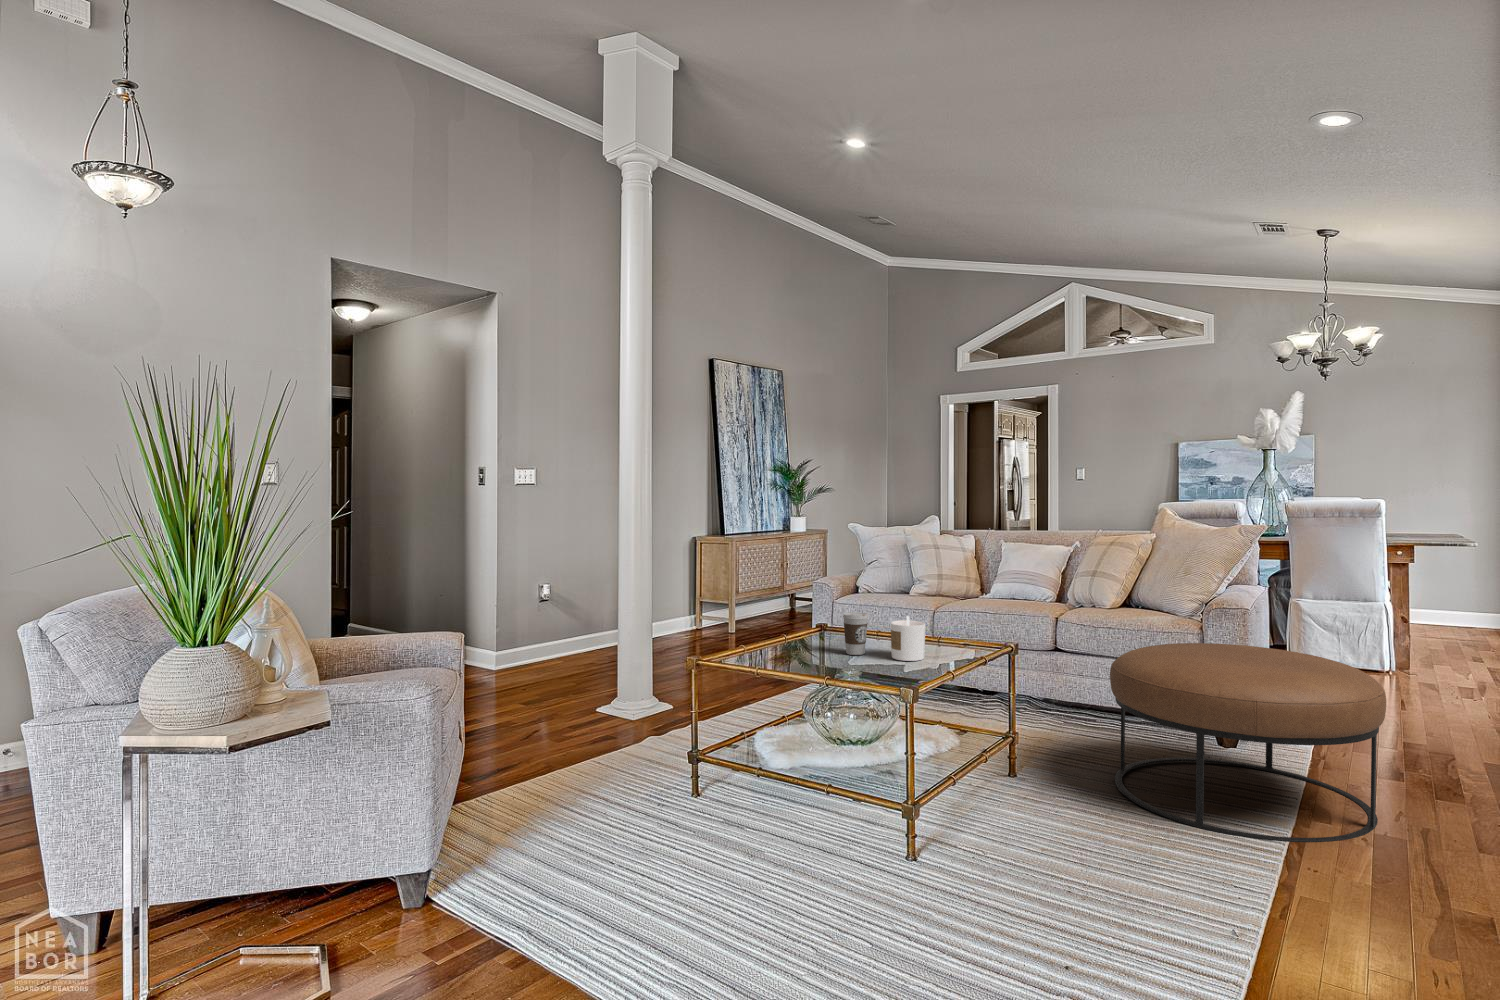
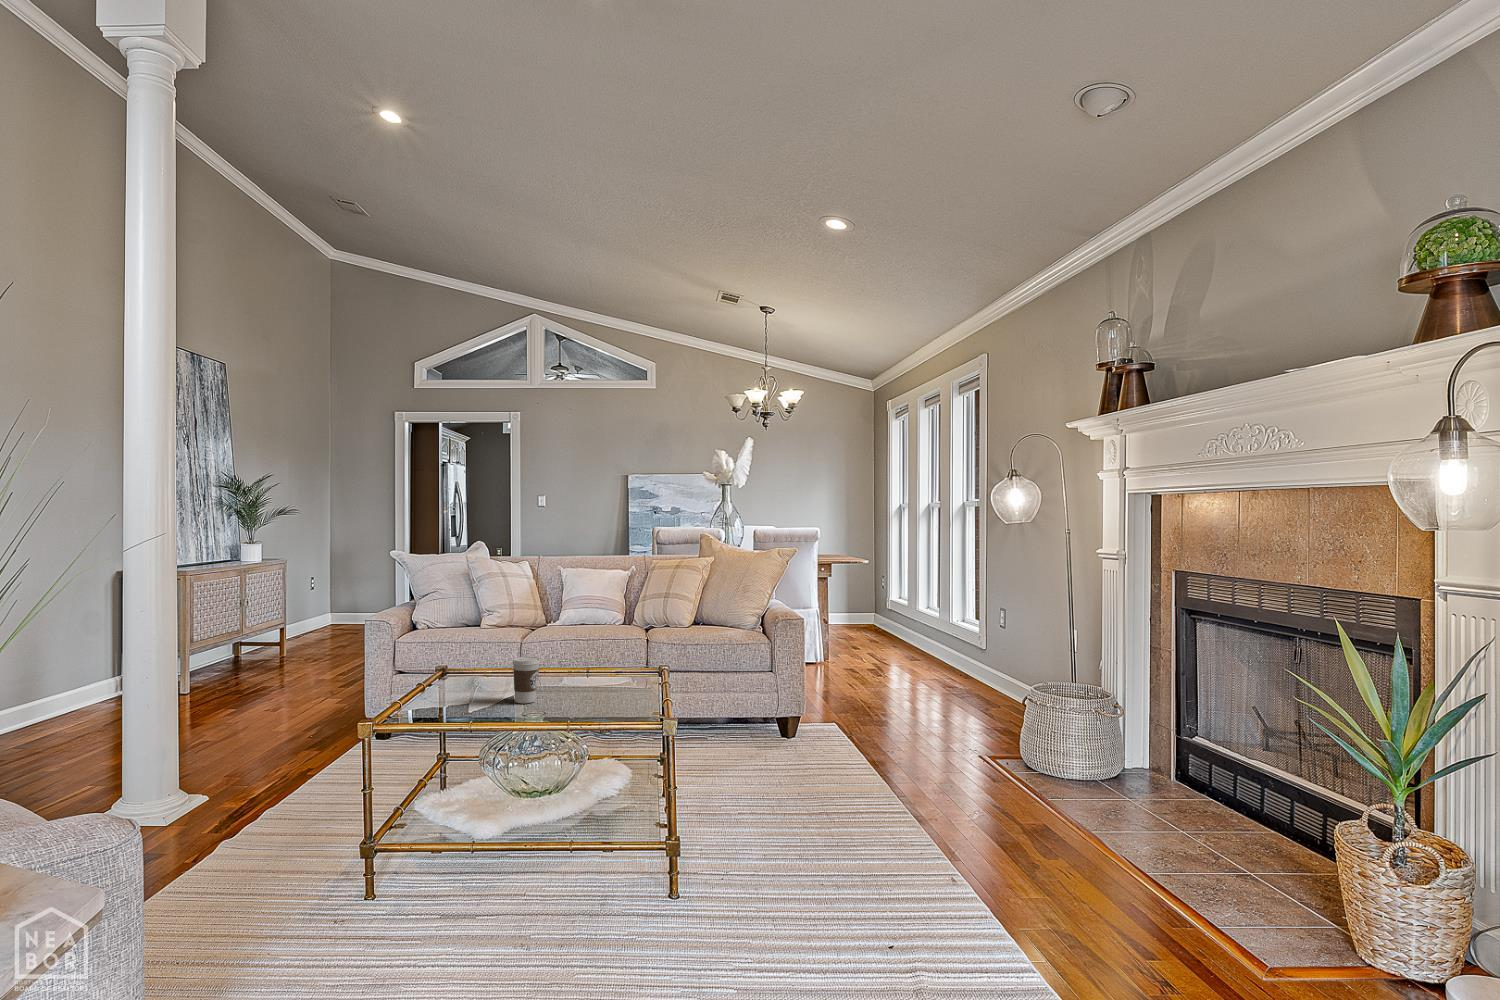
candle: present [891,616,925,661] -> none [567,656,602,702]
ottoman: present [1110,643,1386,842] -> none [741,651,928,803]

